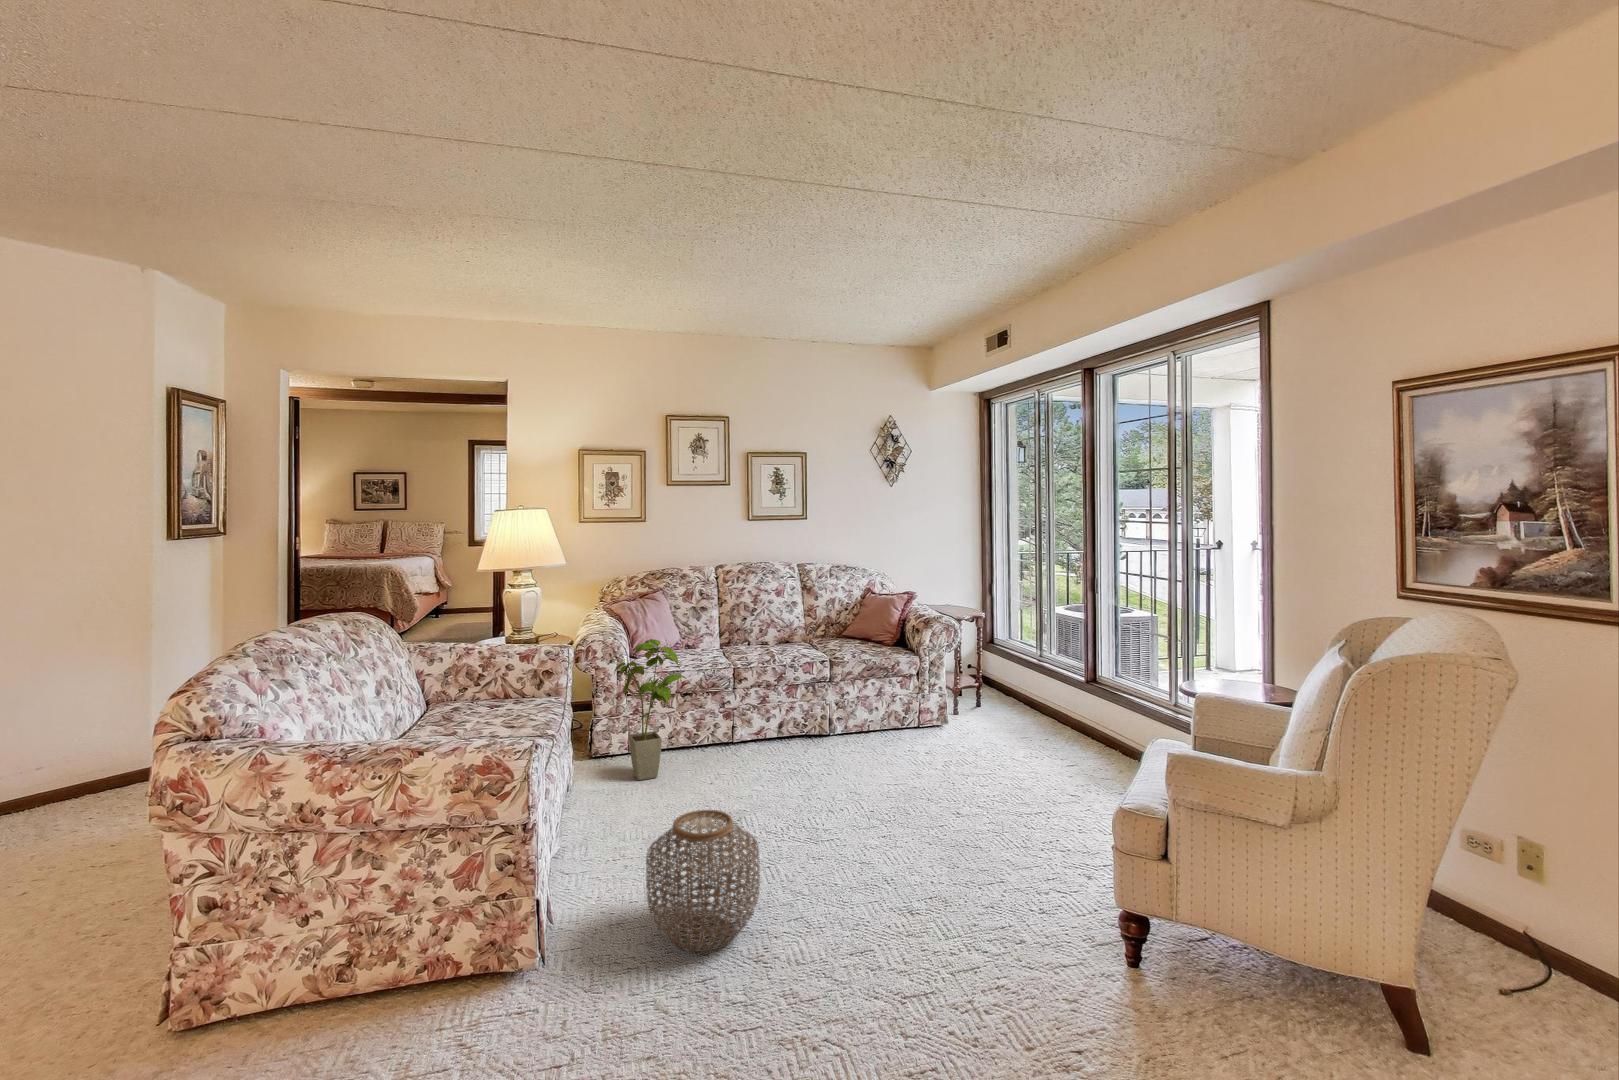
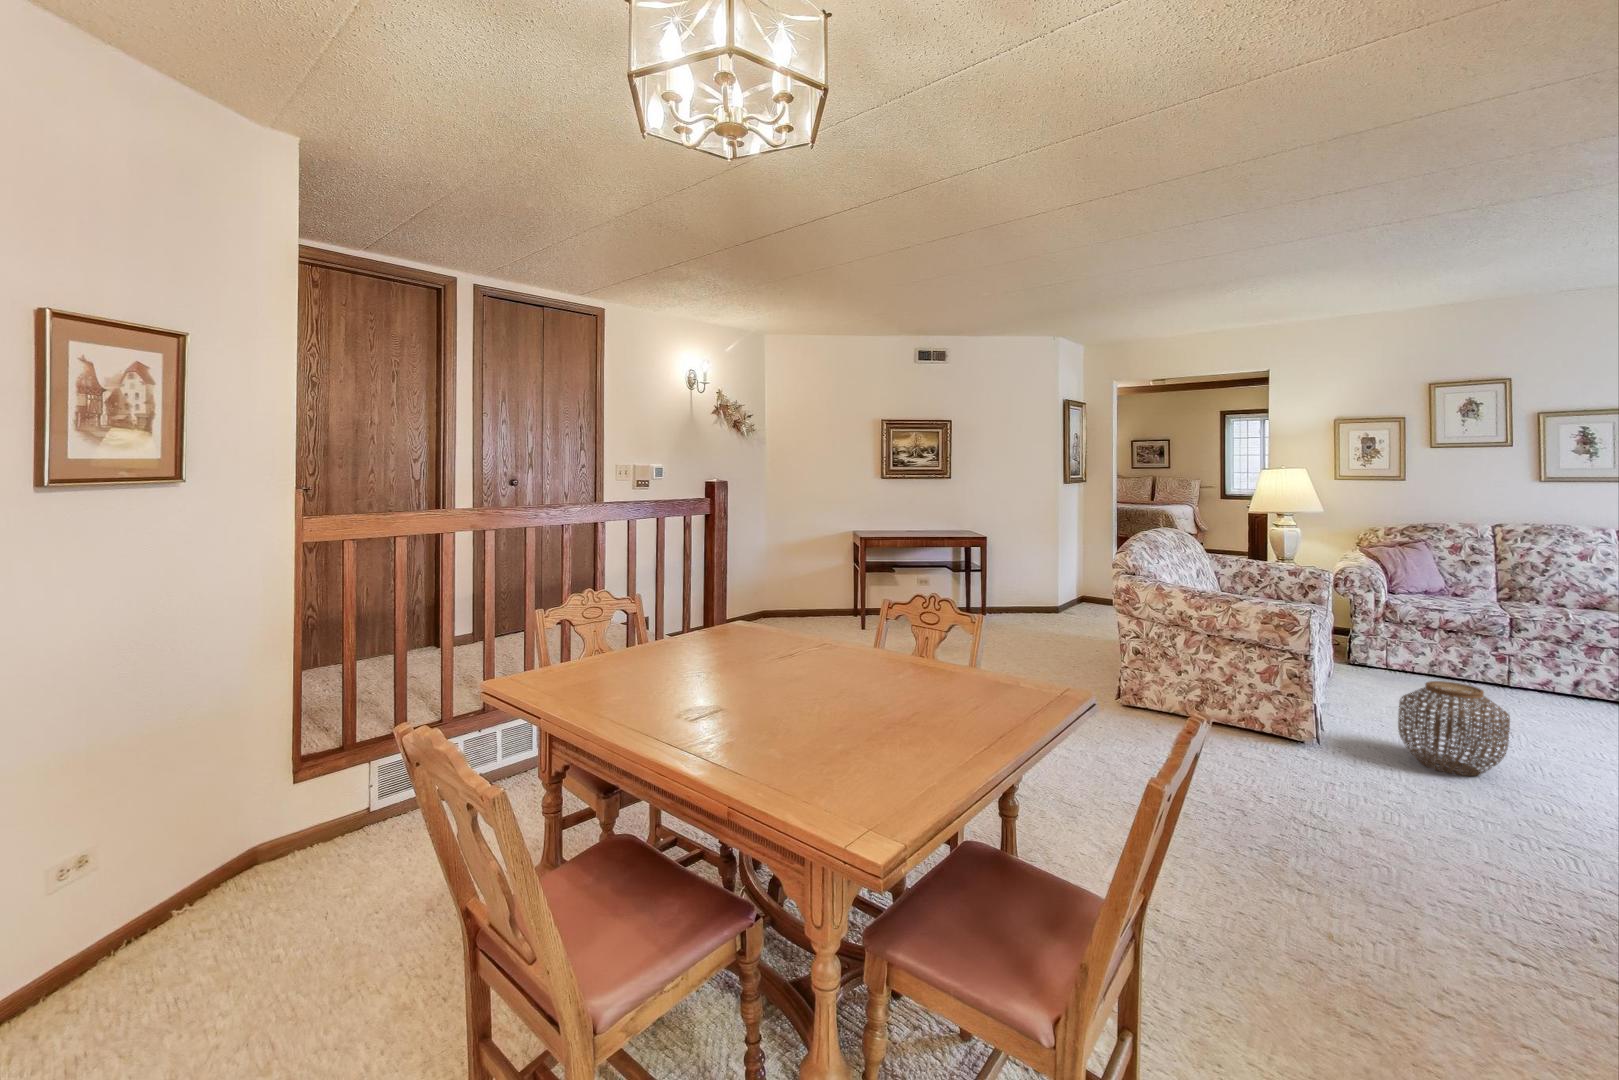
house plant: present [614,639,686,780] -> none [1372,575,1450,688]

